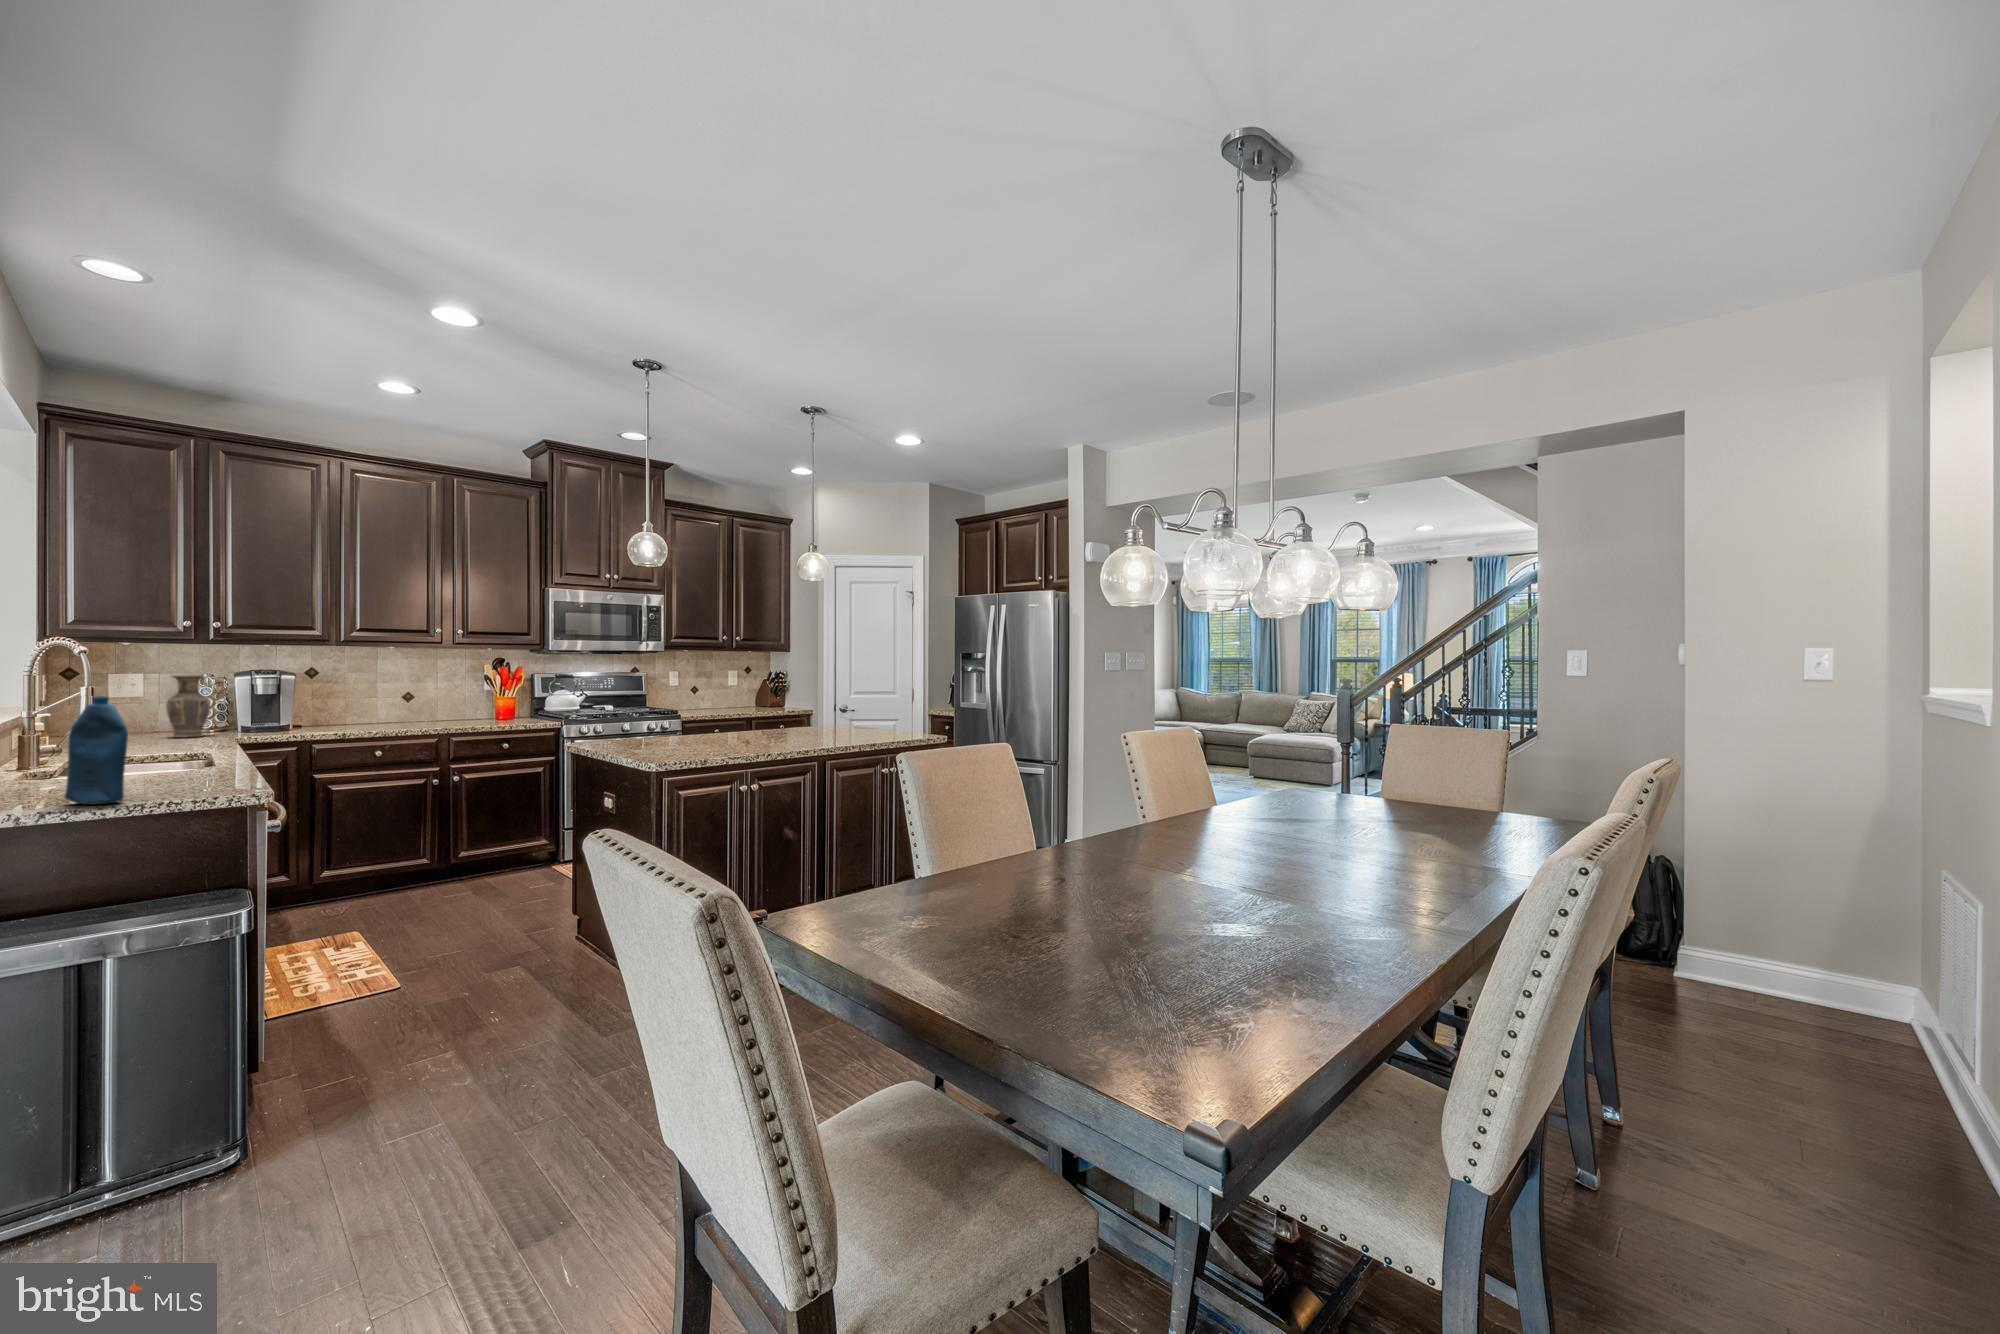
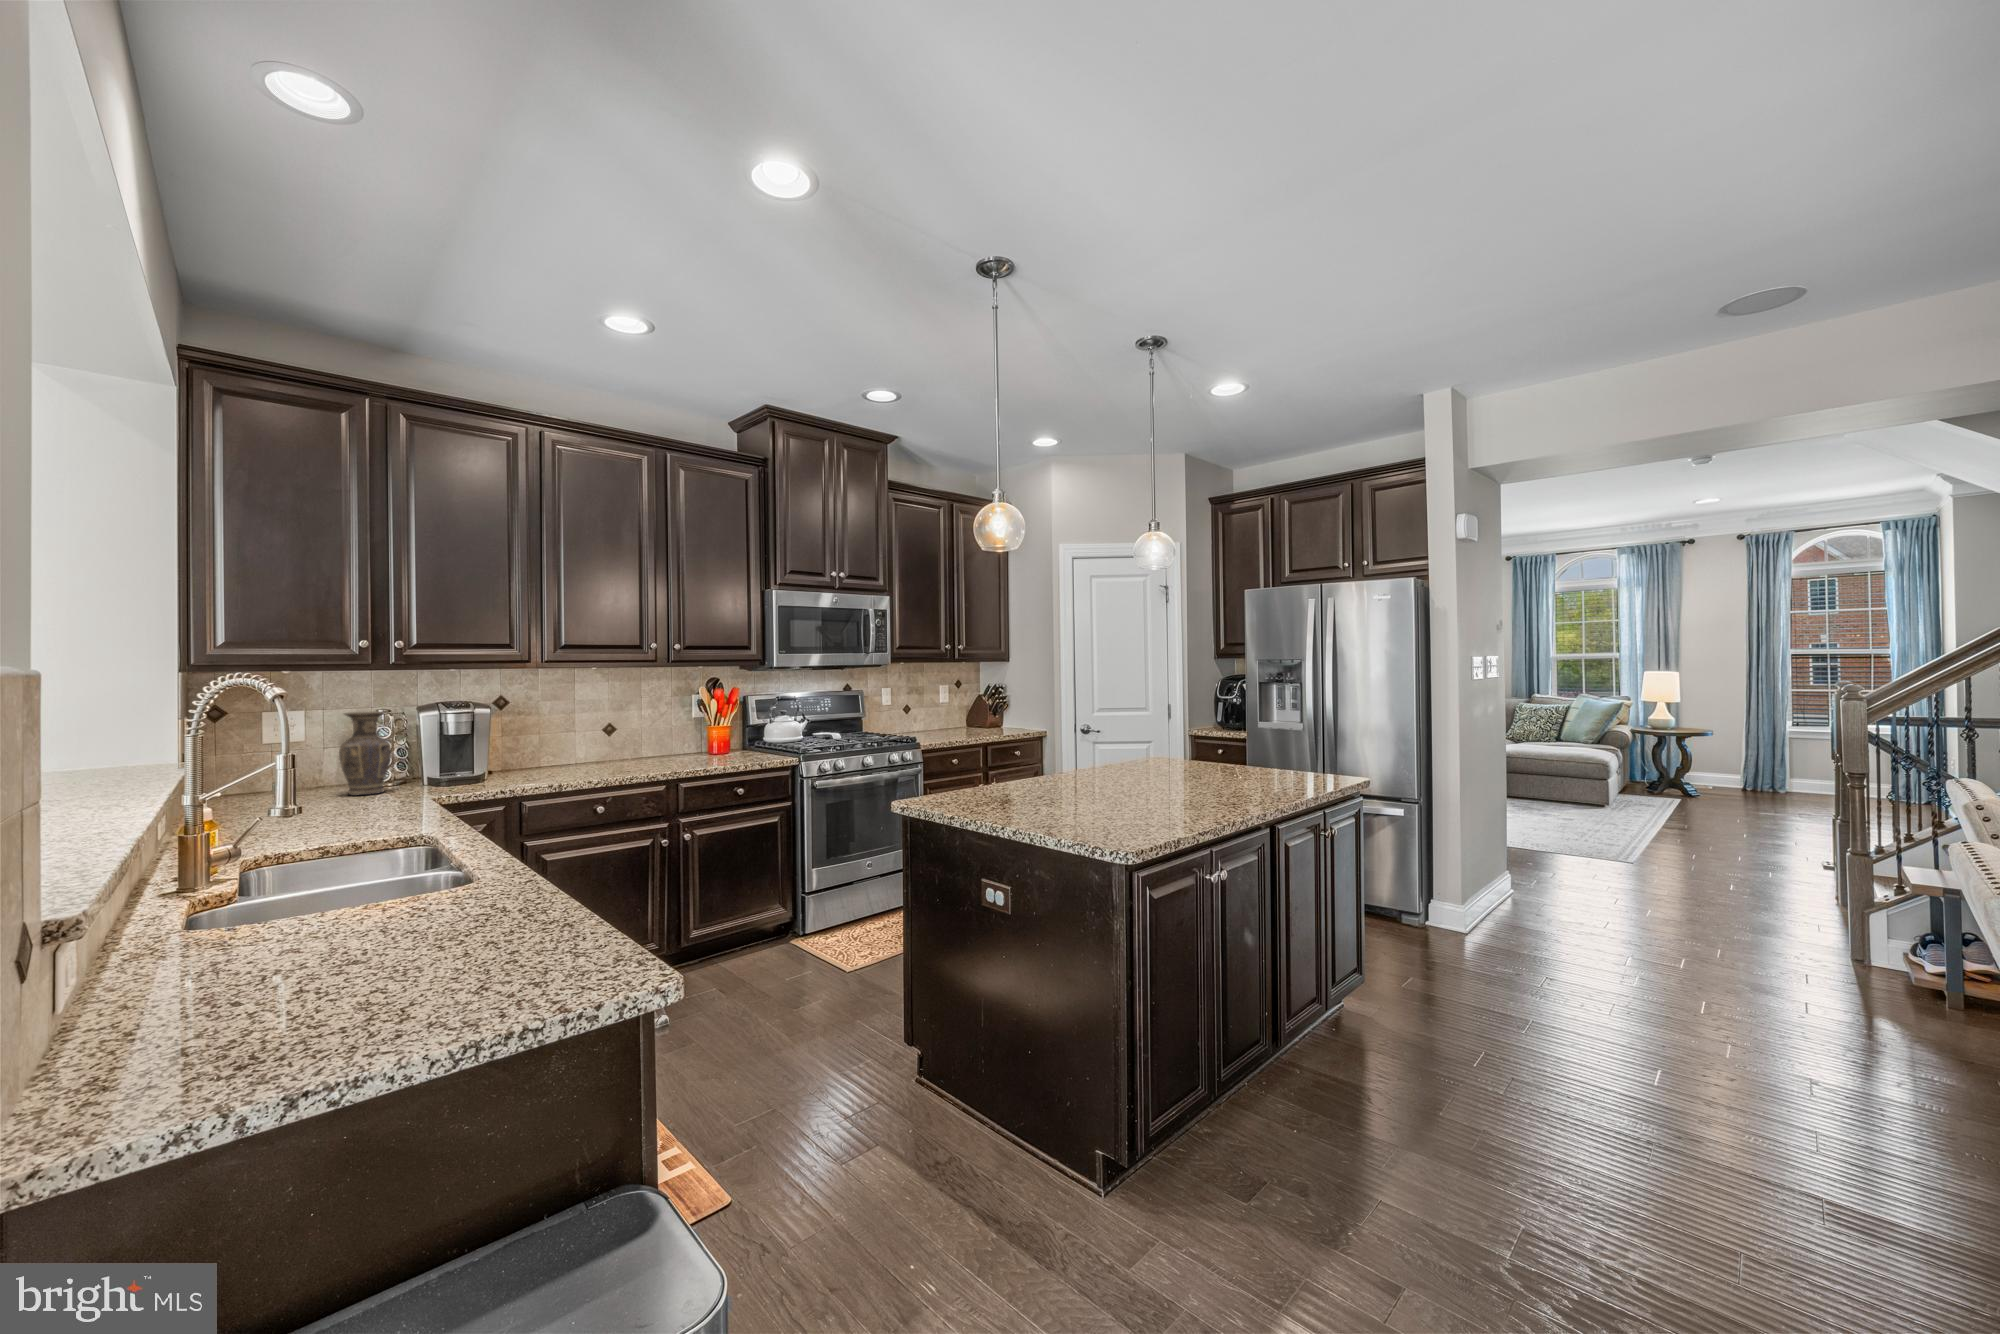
bottle: present [65,696,128,805] -> none [318,803,433,1023]

